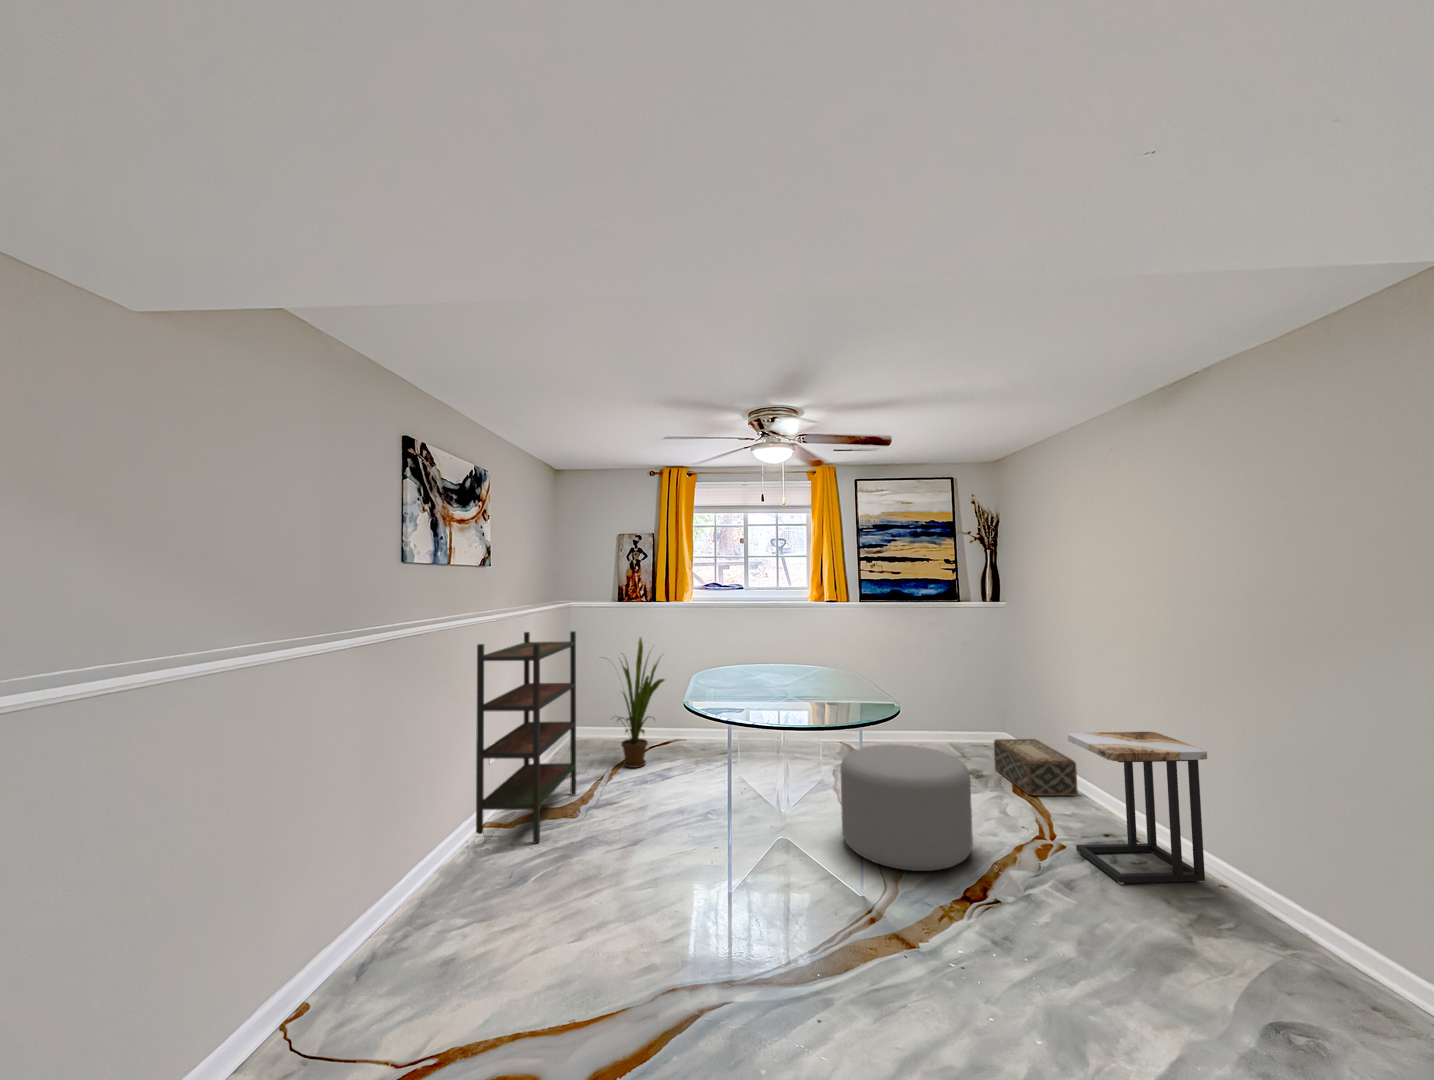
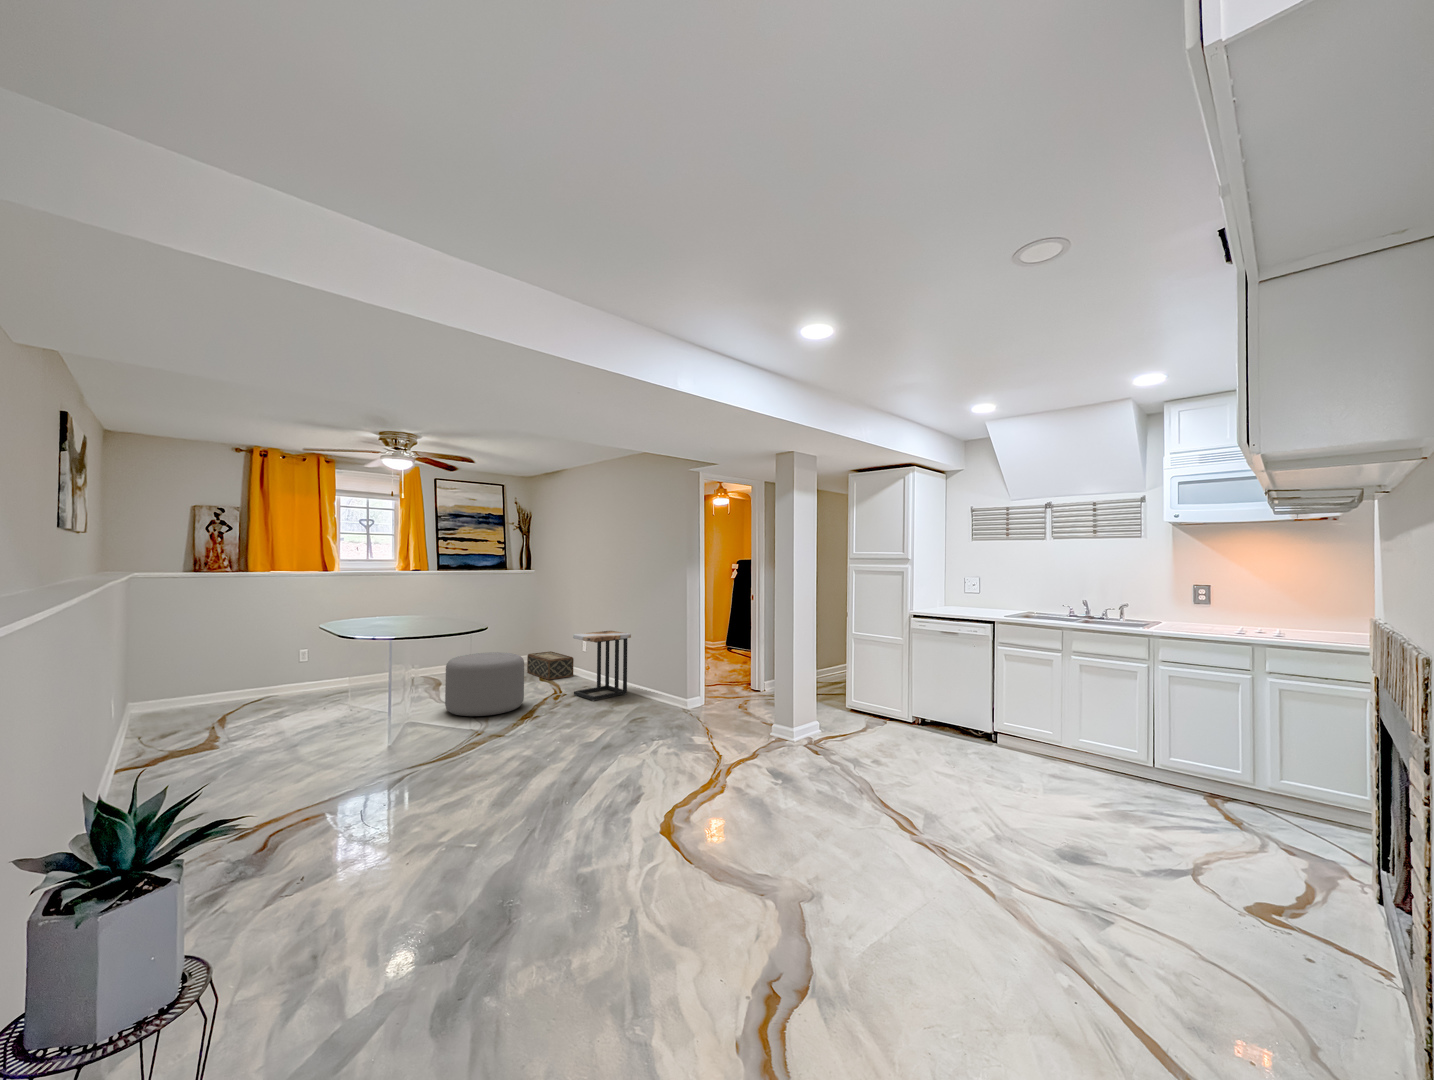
bookshelf: present [476,631,576,843] -> none [118,592,196,769]
house plant: present [613,638,665,768] -> none [193,600,270,711]

